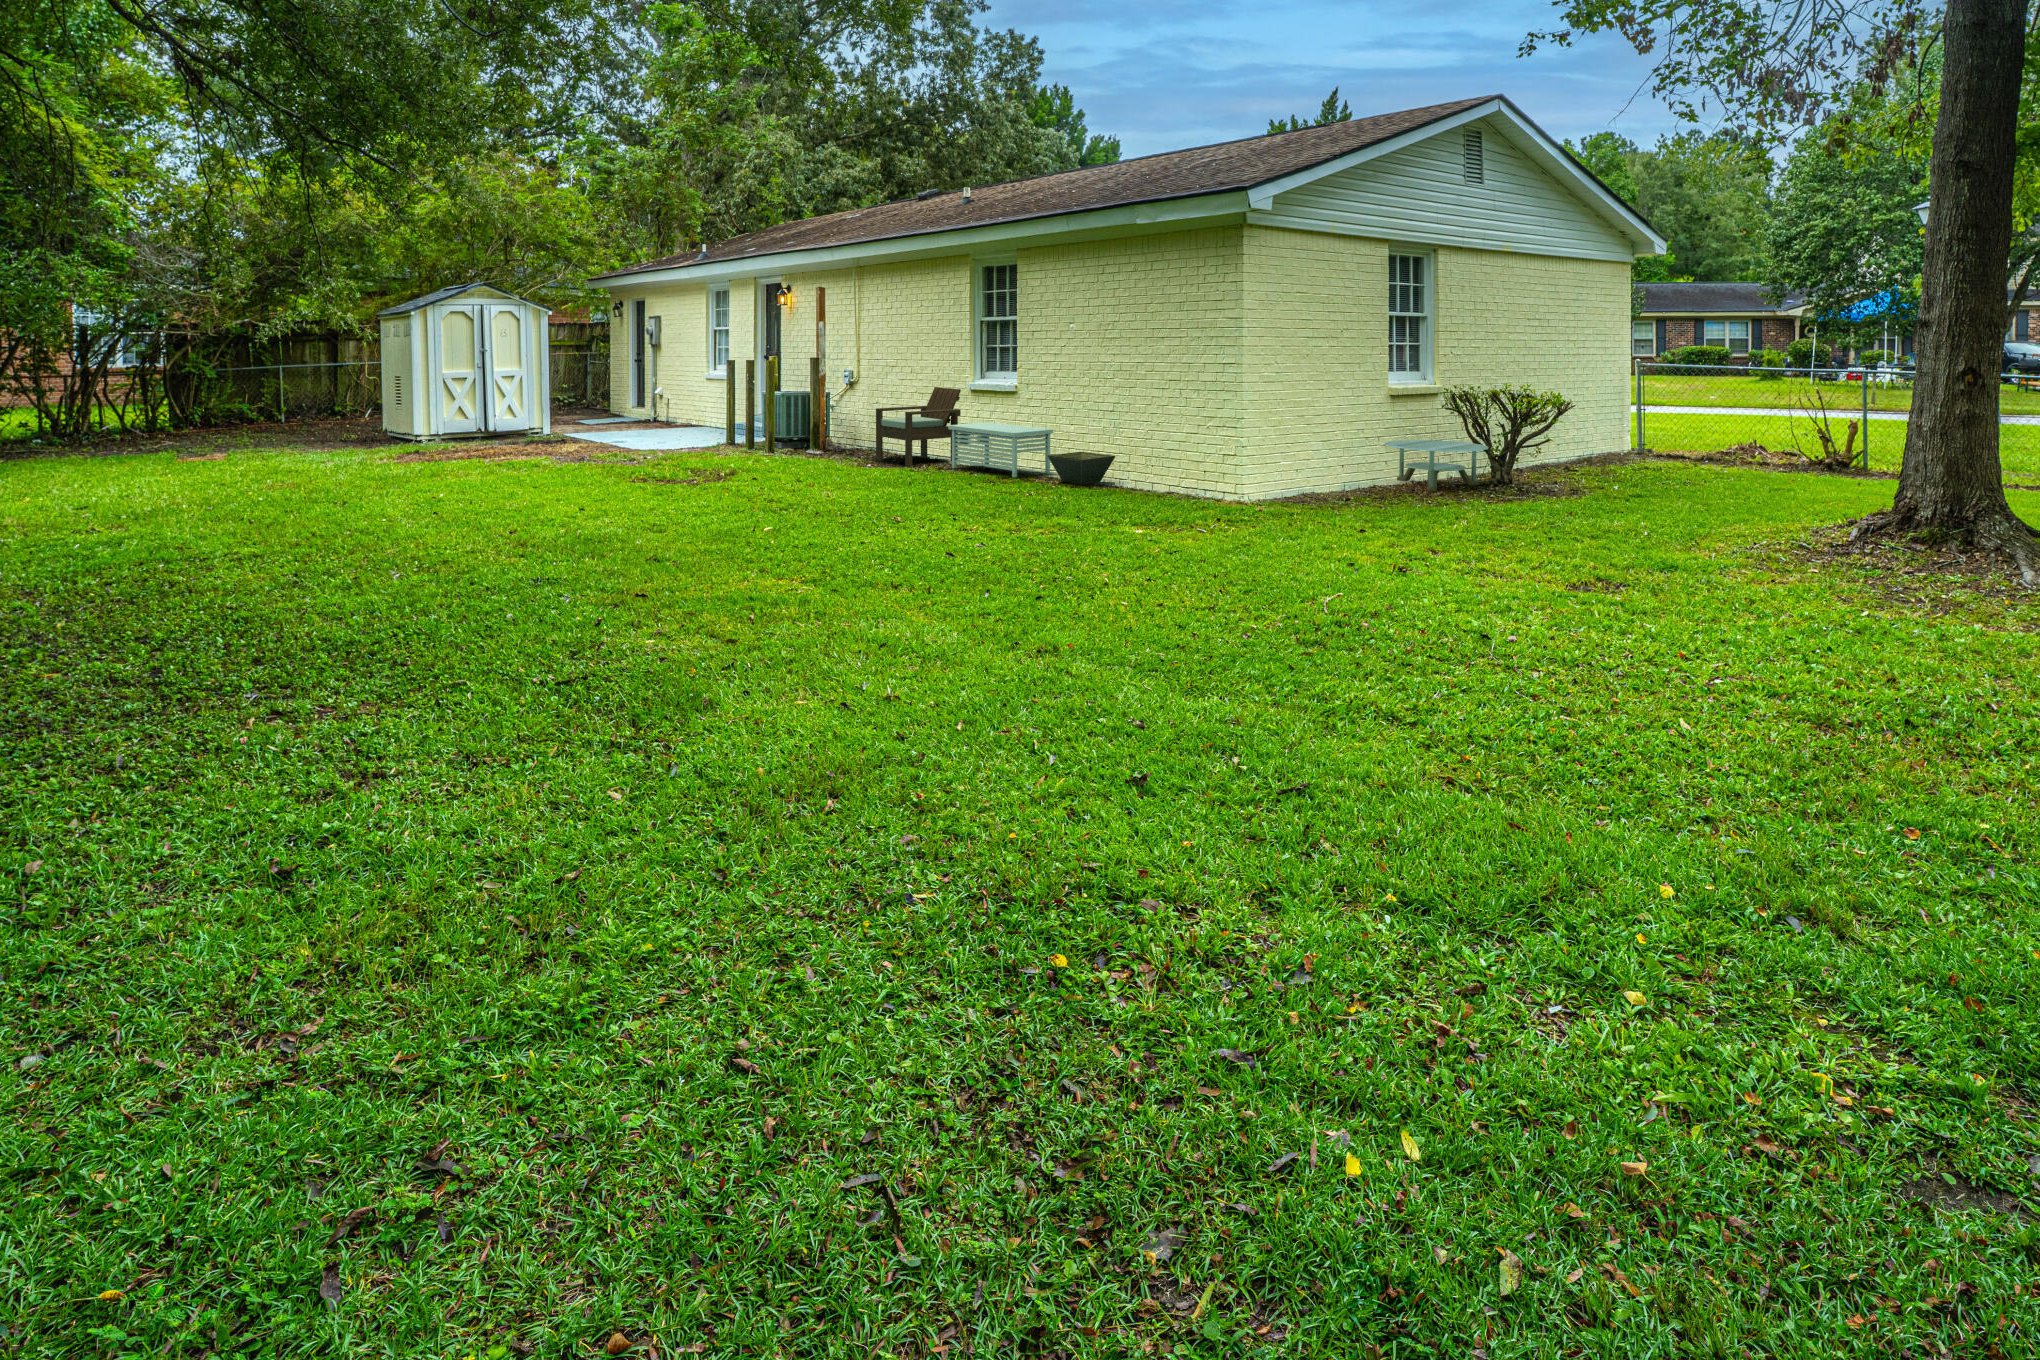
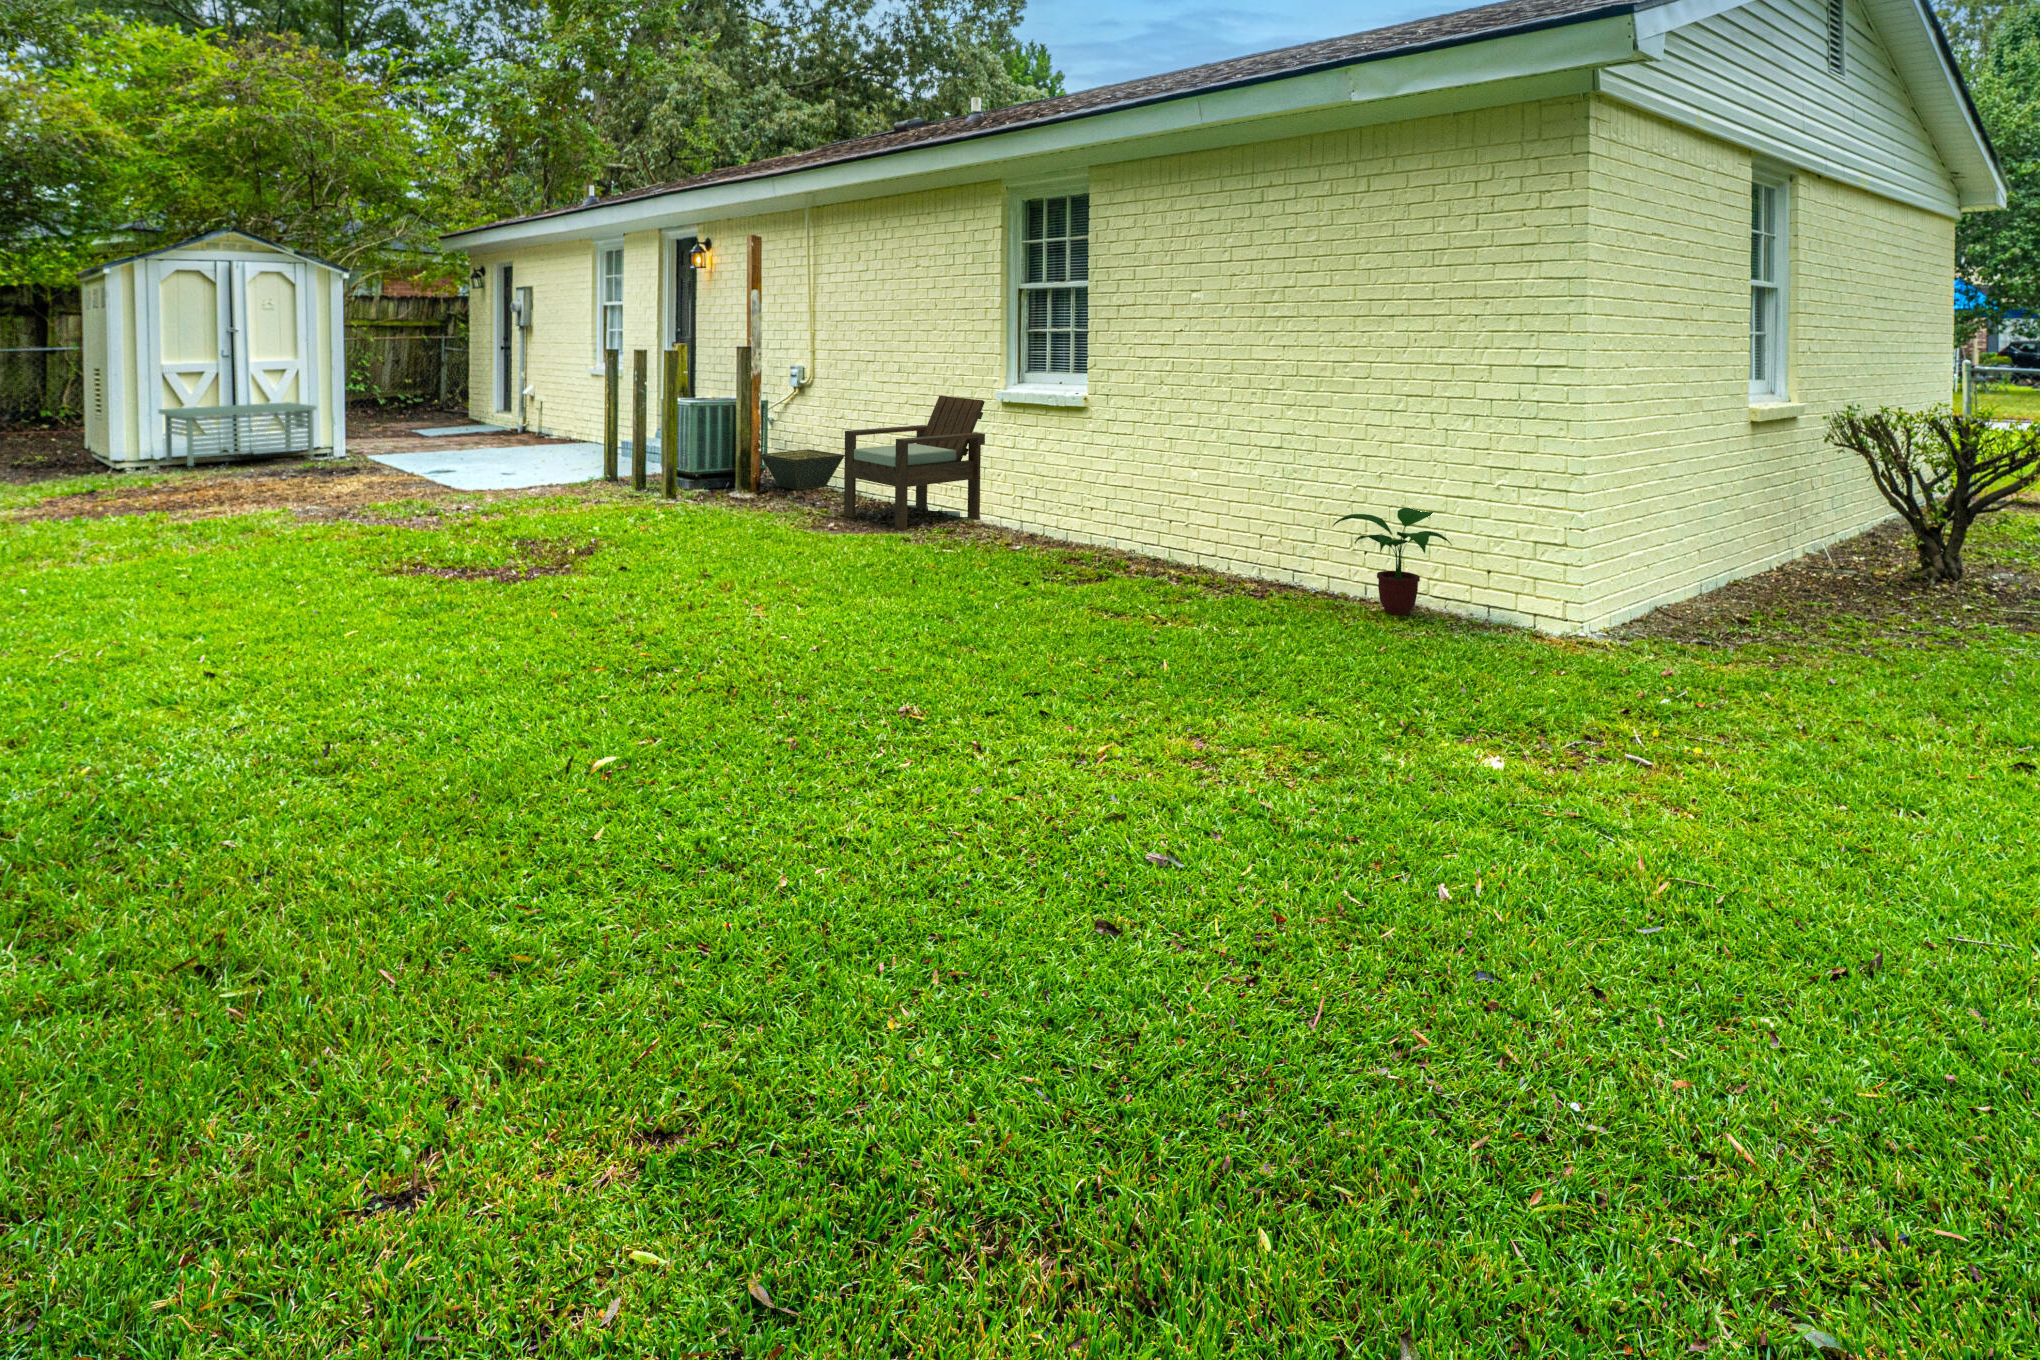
storage bench: present [948,422,1053,477] -> present [158,402,317,466]
round table: present [1385,440,1488,491] -> none [1729,495,1931,594]
potted plant: none [1132,441,1192,496] -> present [1333,508,1452,615]
basket: present [1048,452,1115,484] -> present [760,449,845,490]

